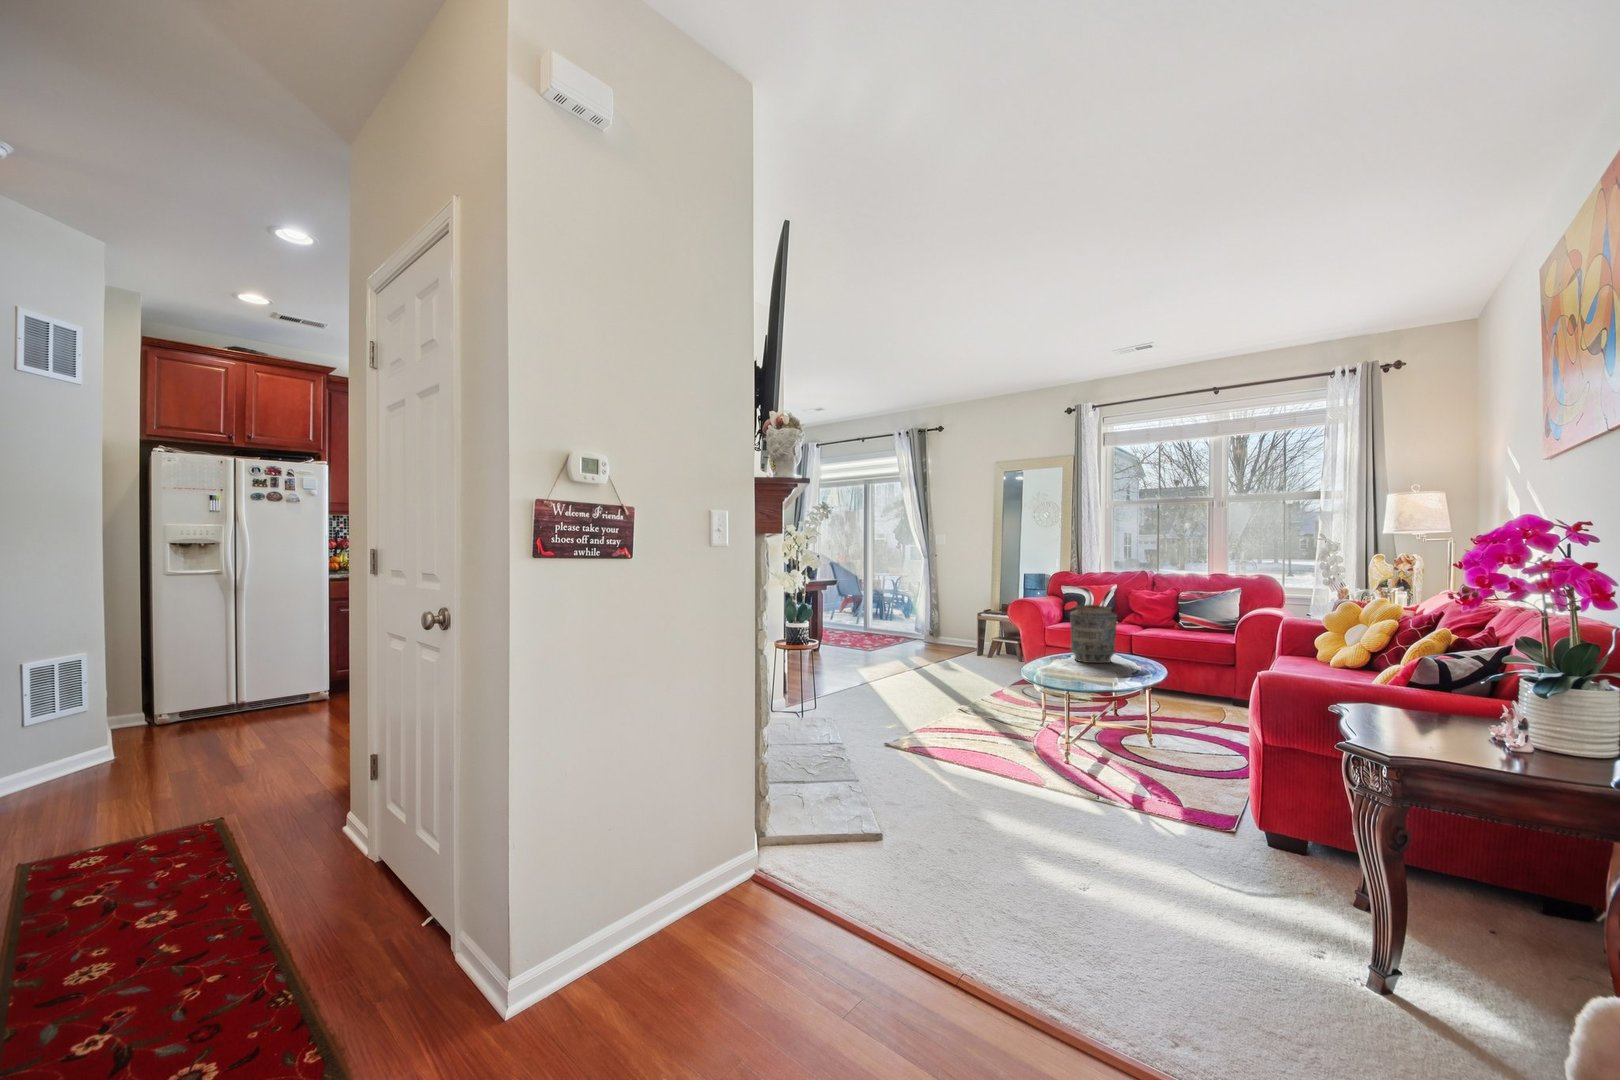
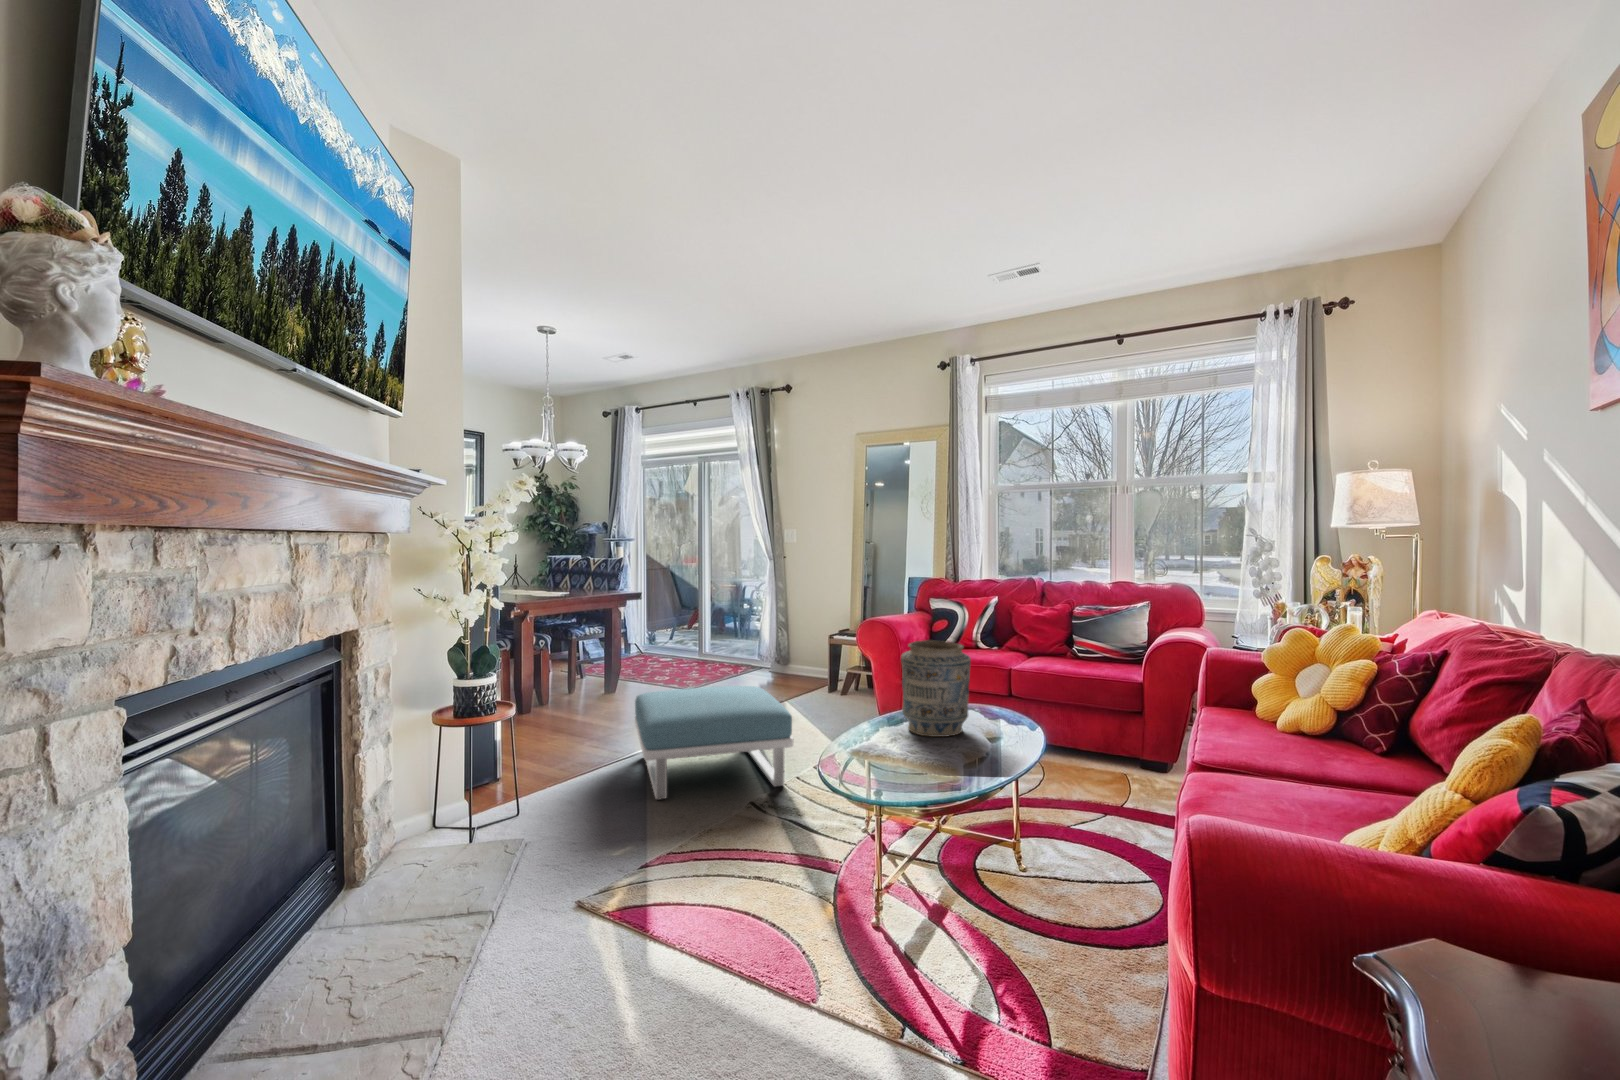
footstool: none [864,642,982,708] -> present [635,686,794,799]

